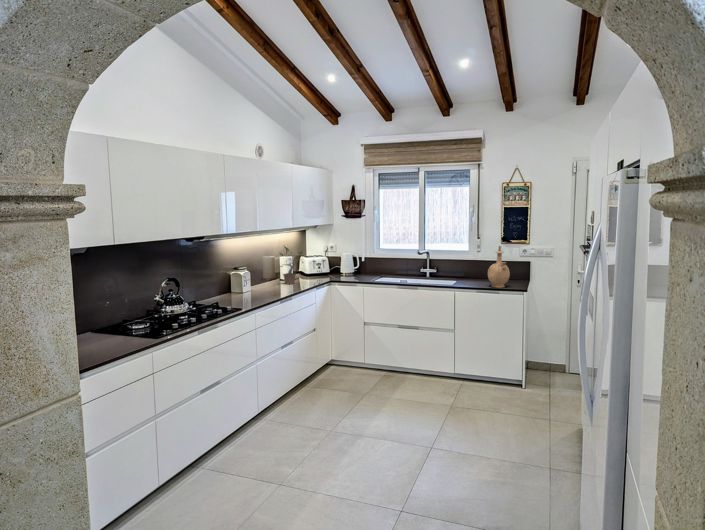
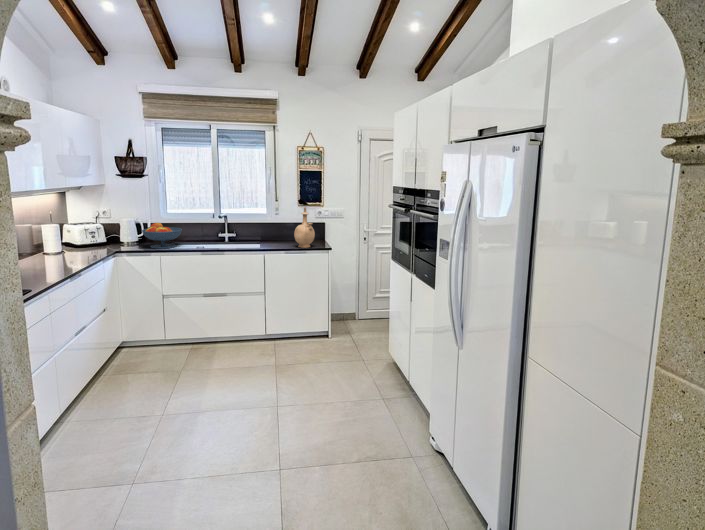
potted plant: present [280,246,302,284] -> none [41,209,80,259]
fruit bowl: none [353,257,386,281] -> present [142,223,182,249]

